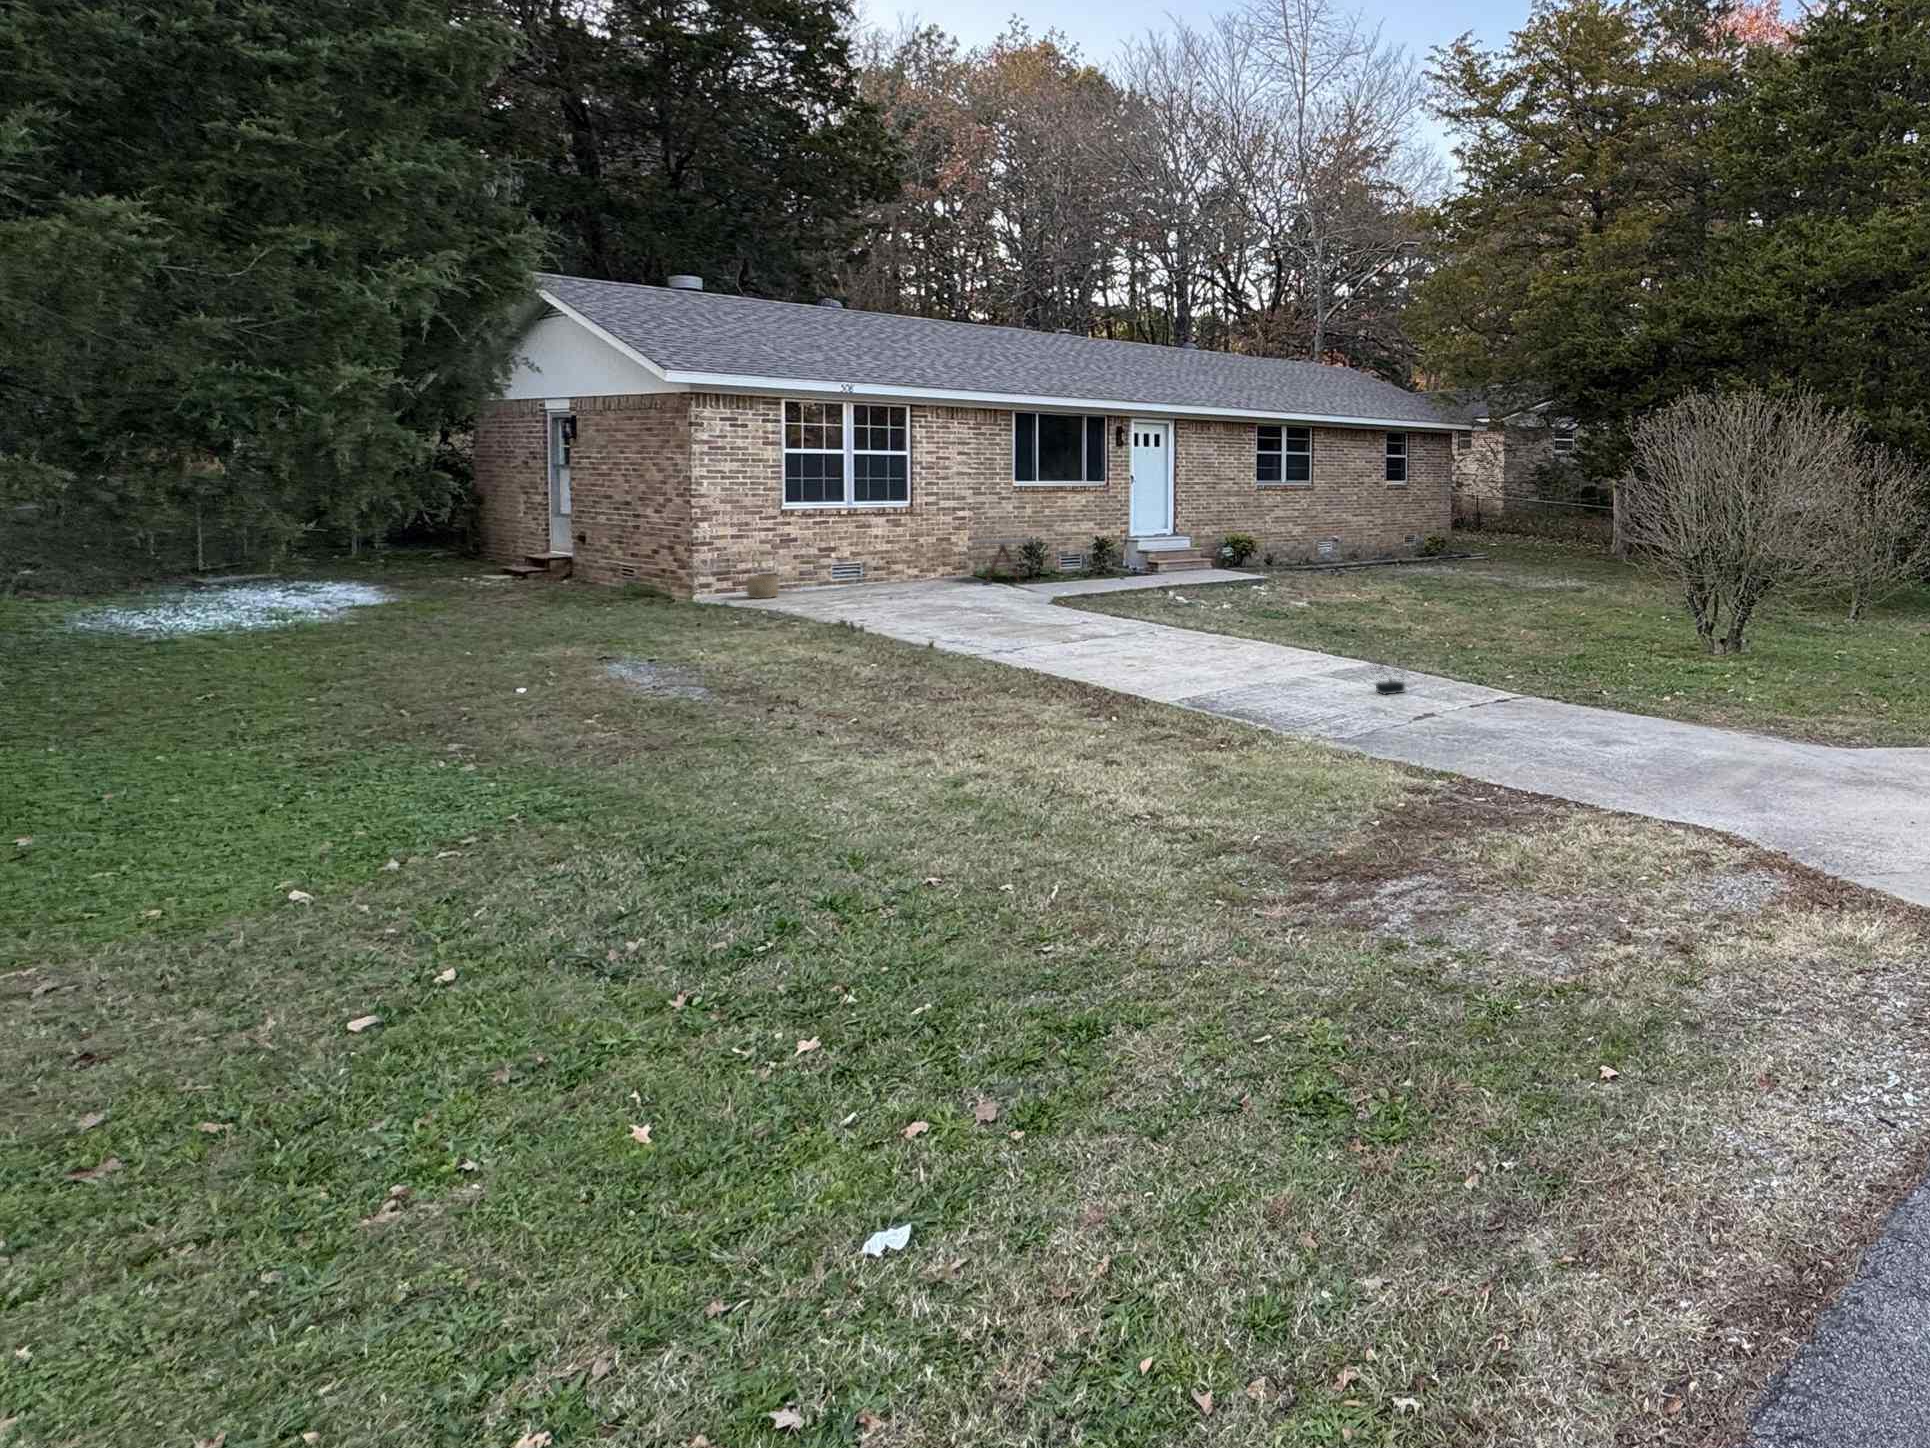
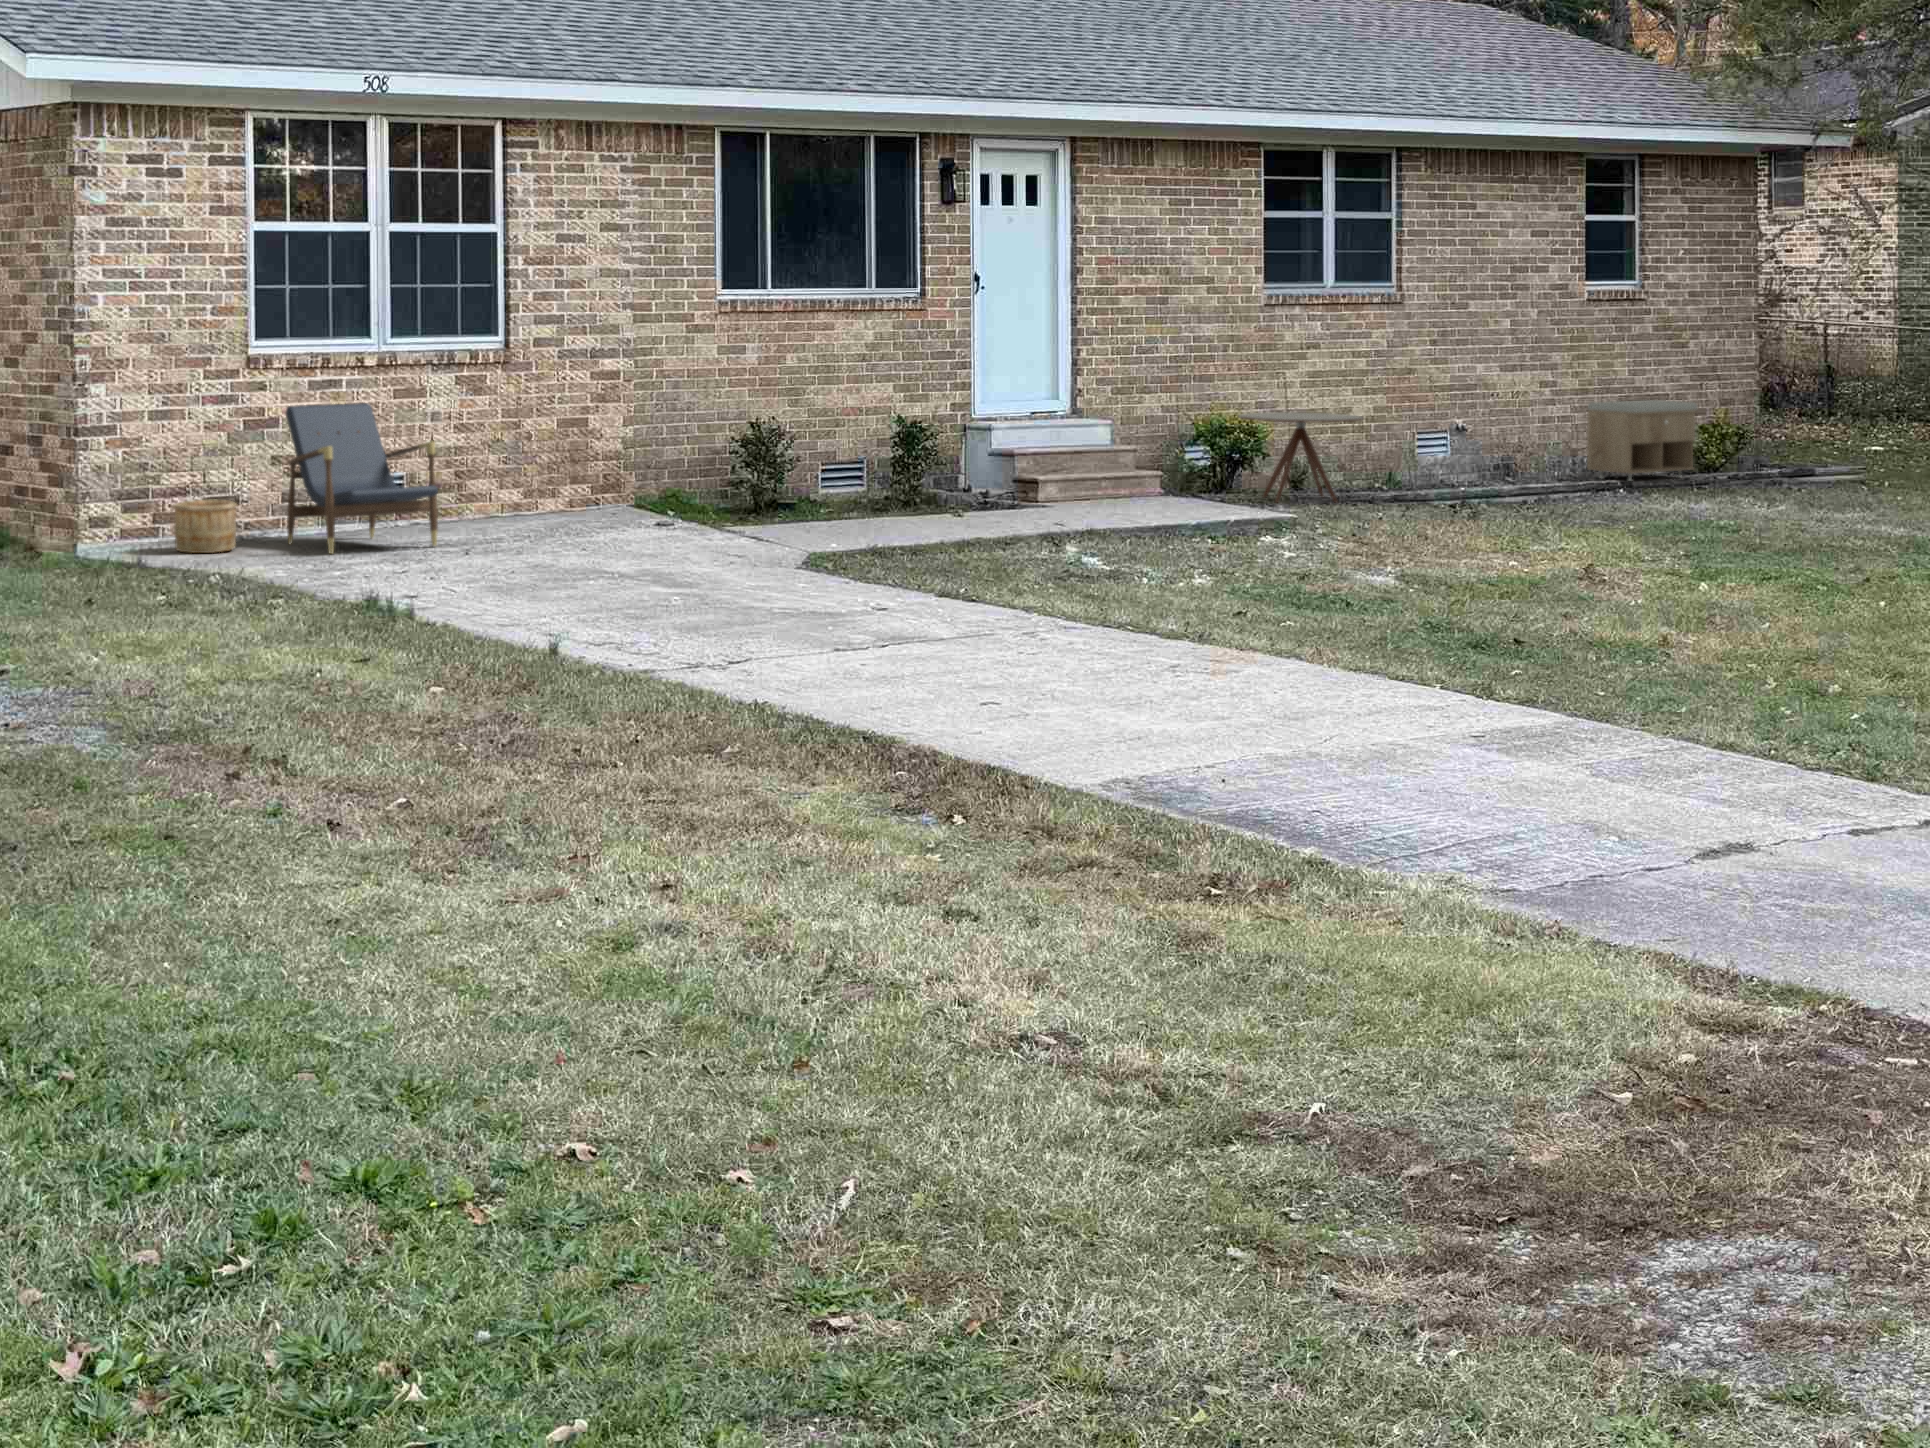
storage bench: none [1384,523,1425,554] -> present [1587,400,1698,481]
lounge chair: none [803,531,880,597] -> present [286,403,438,554]
round table: present [972,538,1033,581] -> present [1239,412,1363,503]
decorative plant: present [1371,663,1405,695] -> none [1732,758,1848,864]

